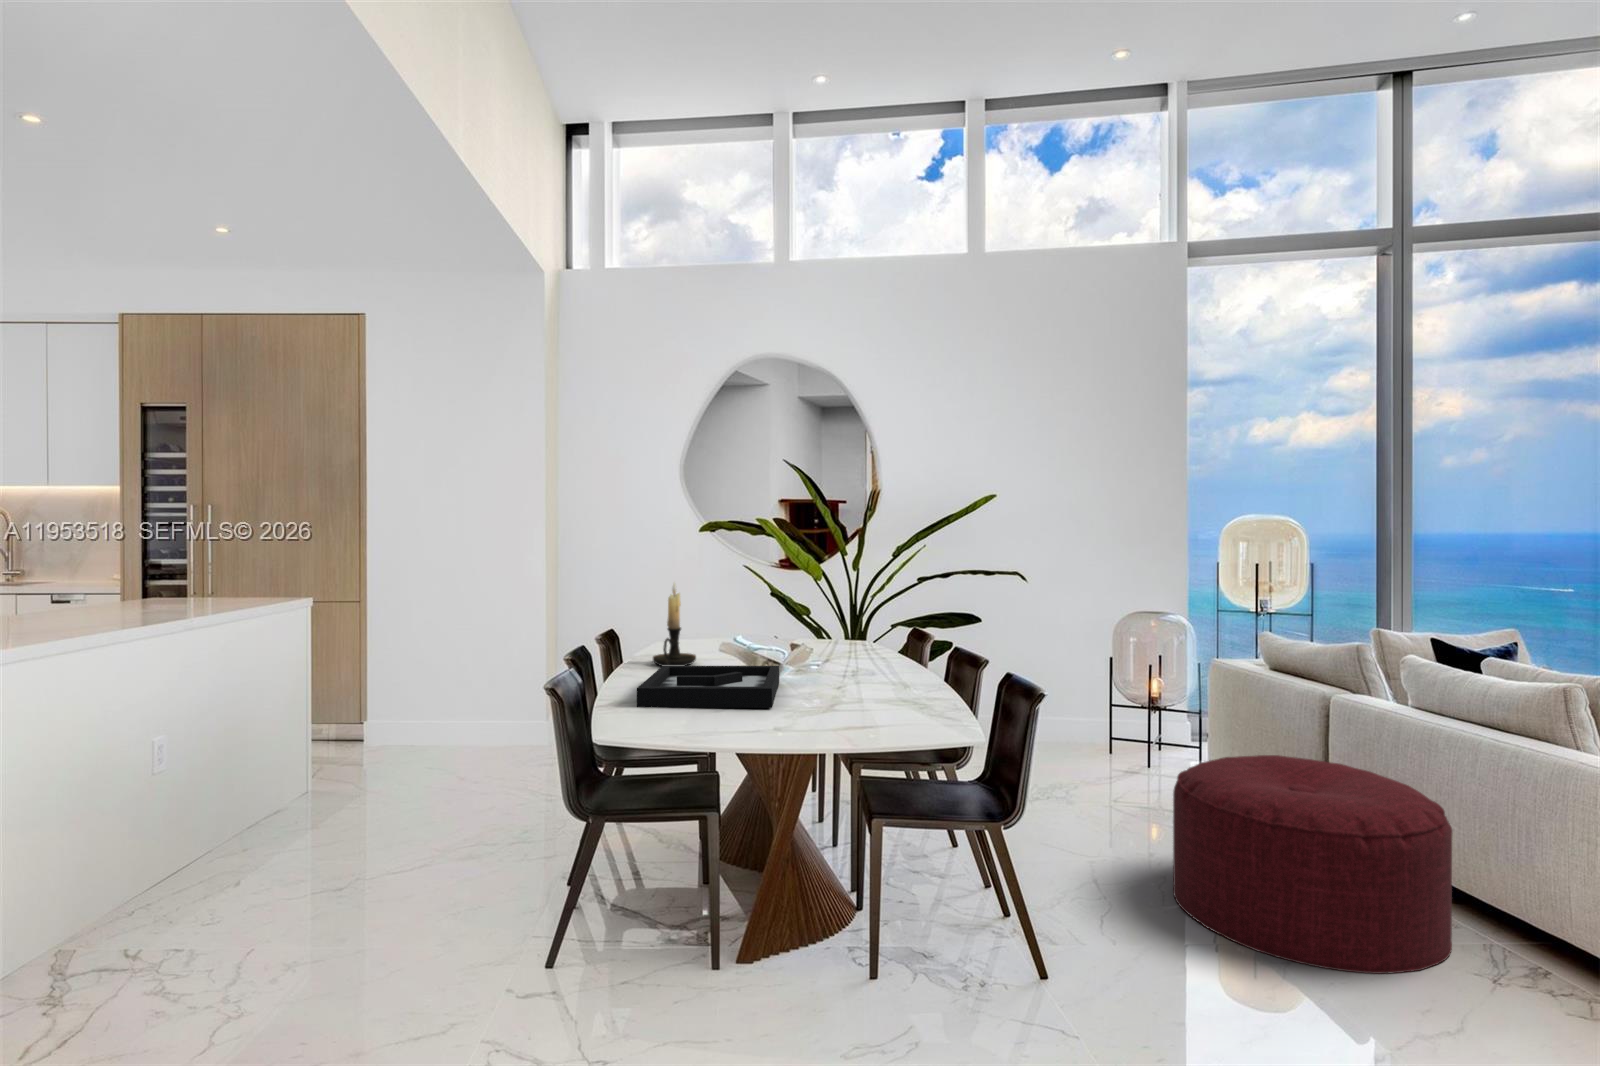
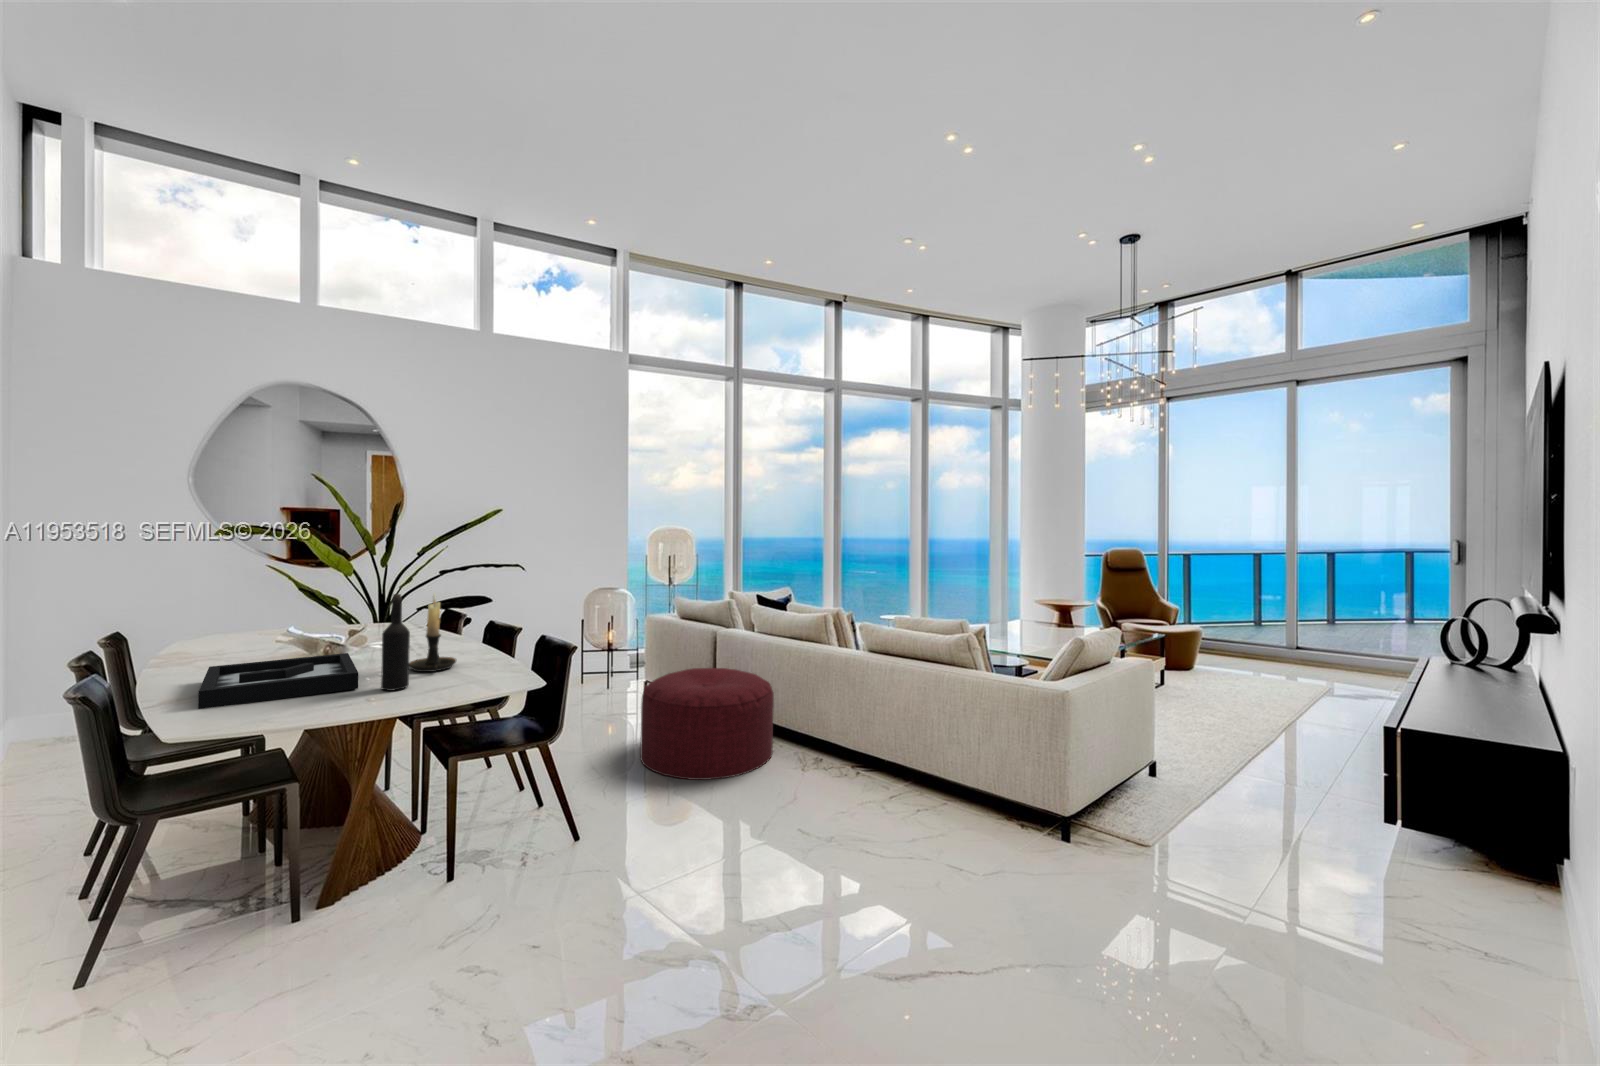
candle holder: present [653,583,696,666] -> present [409,594,456,672]
wine bottle: none [792,594,821,716] -> present [381,594,410,691]

